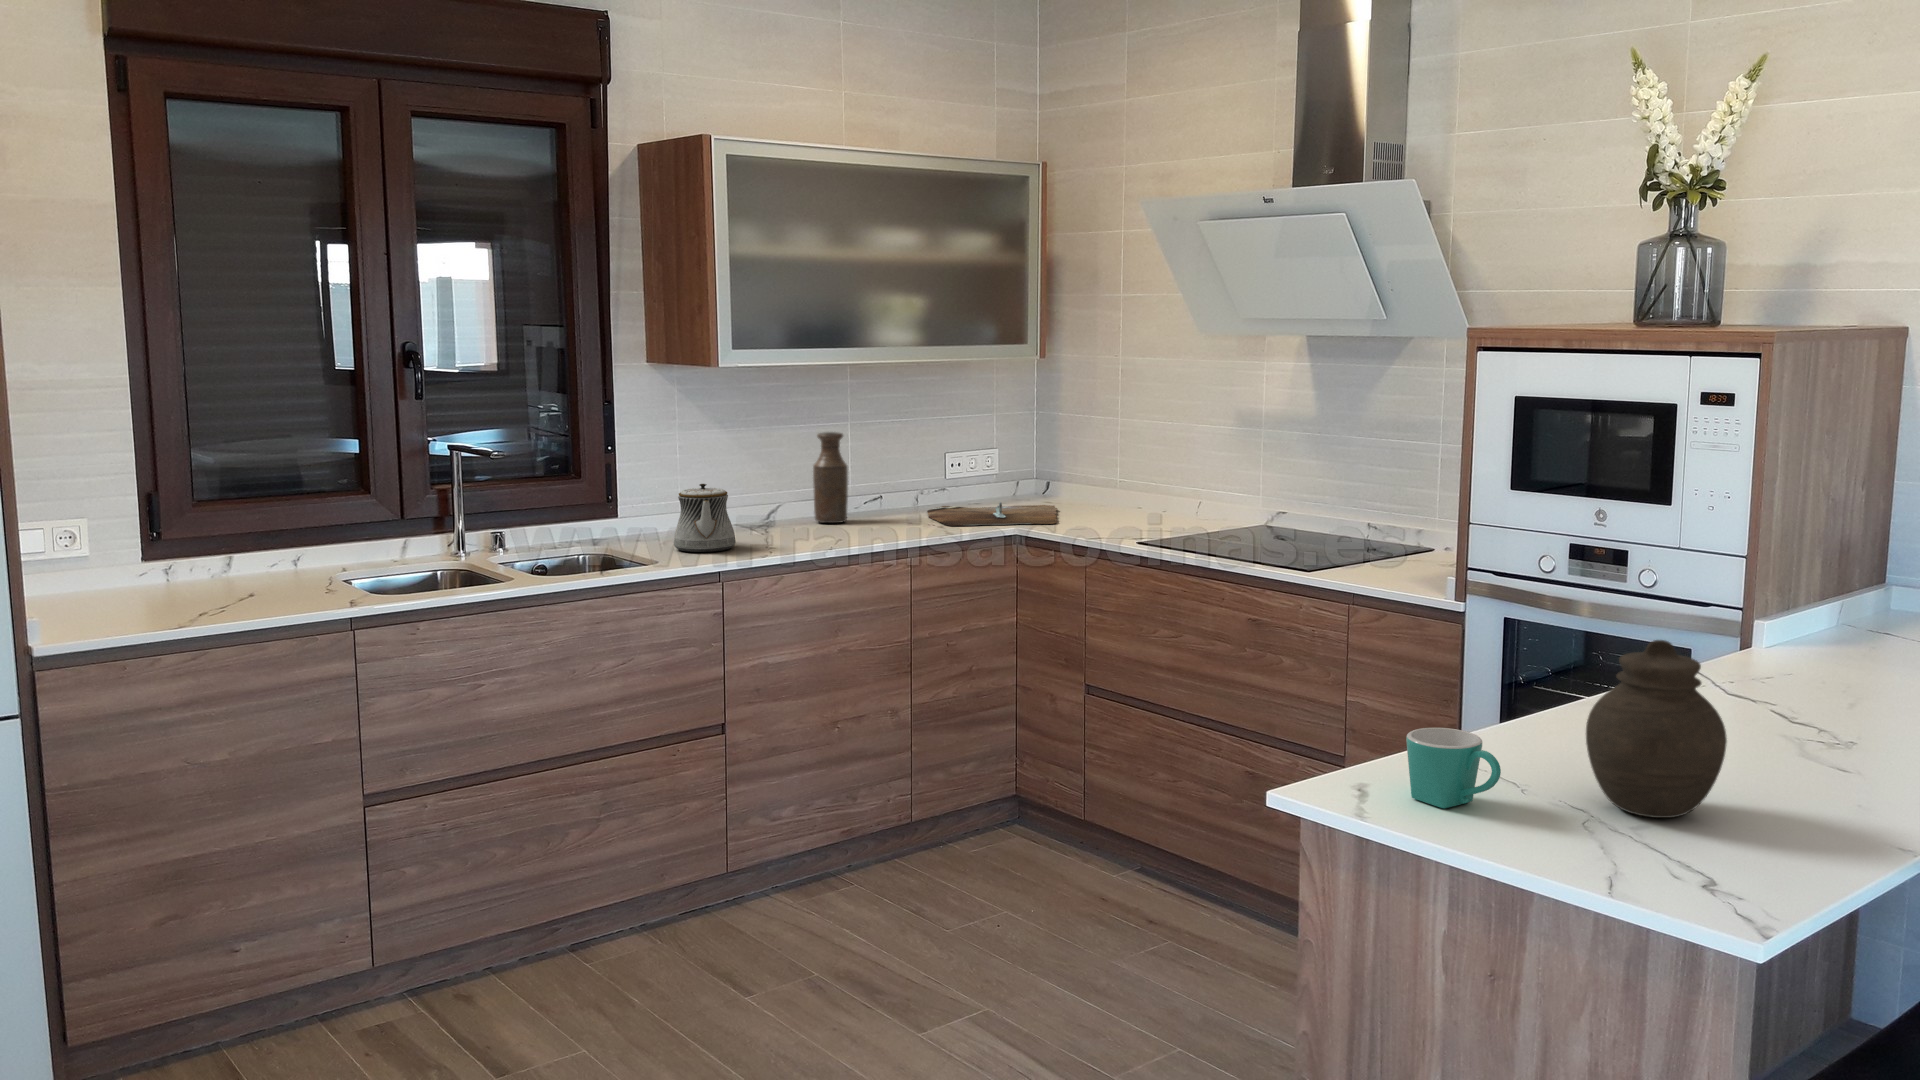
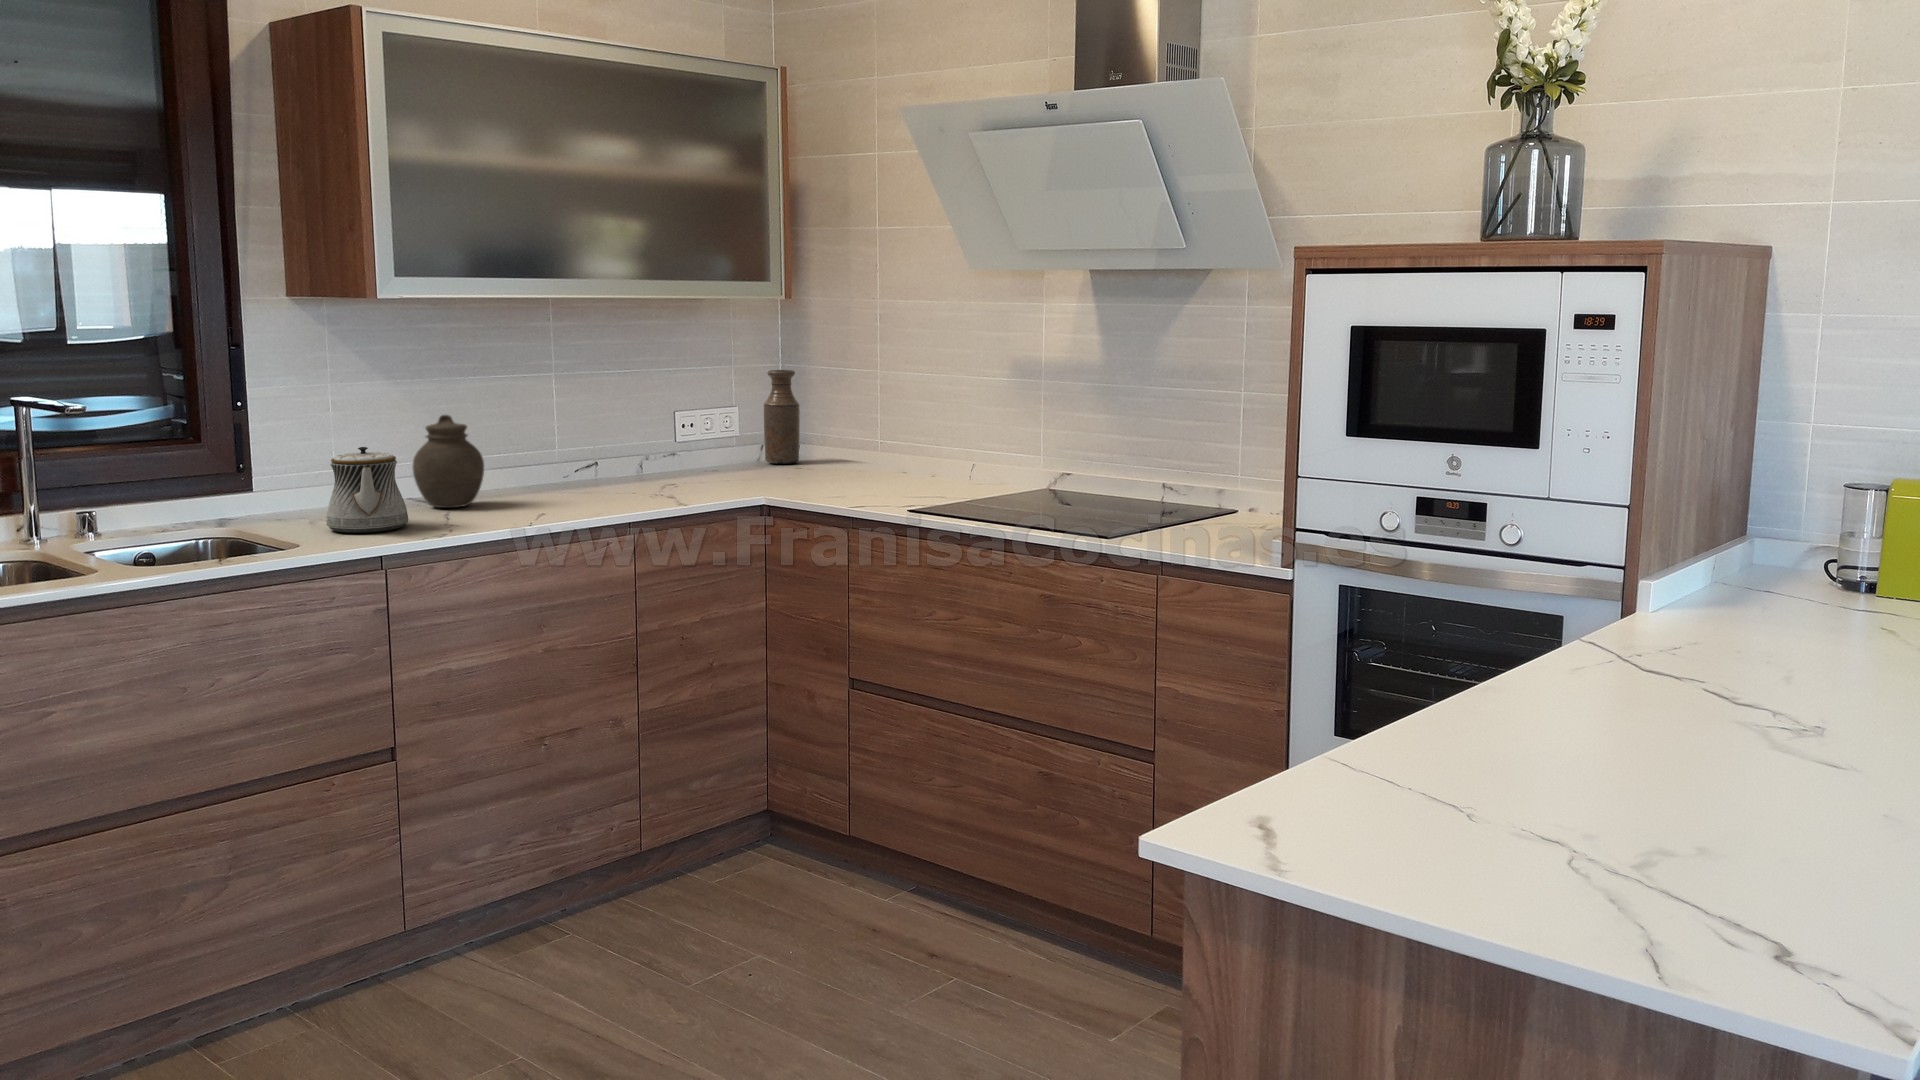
bottle: present [813,432,848,523] -> present [764,370,800,464]
cutting board: present [927,502,1058,526] -> none [651,467,807,496]
jar: present [1586,640,1727,818] -> present [413,415,484,508]
mug: present [1406,728,1501,808] -> none [1328,738,1463,850]

